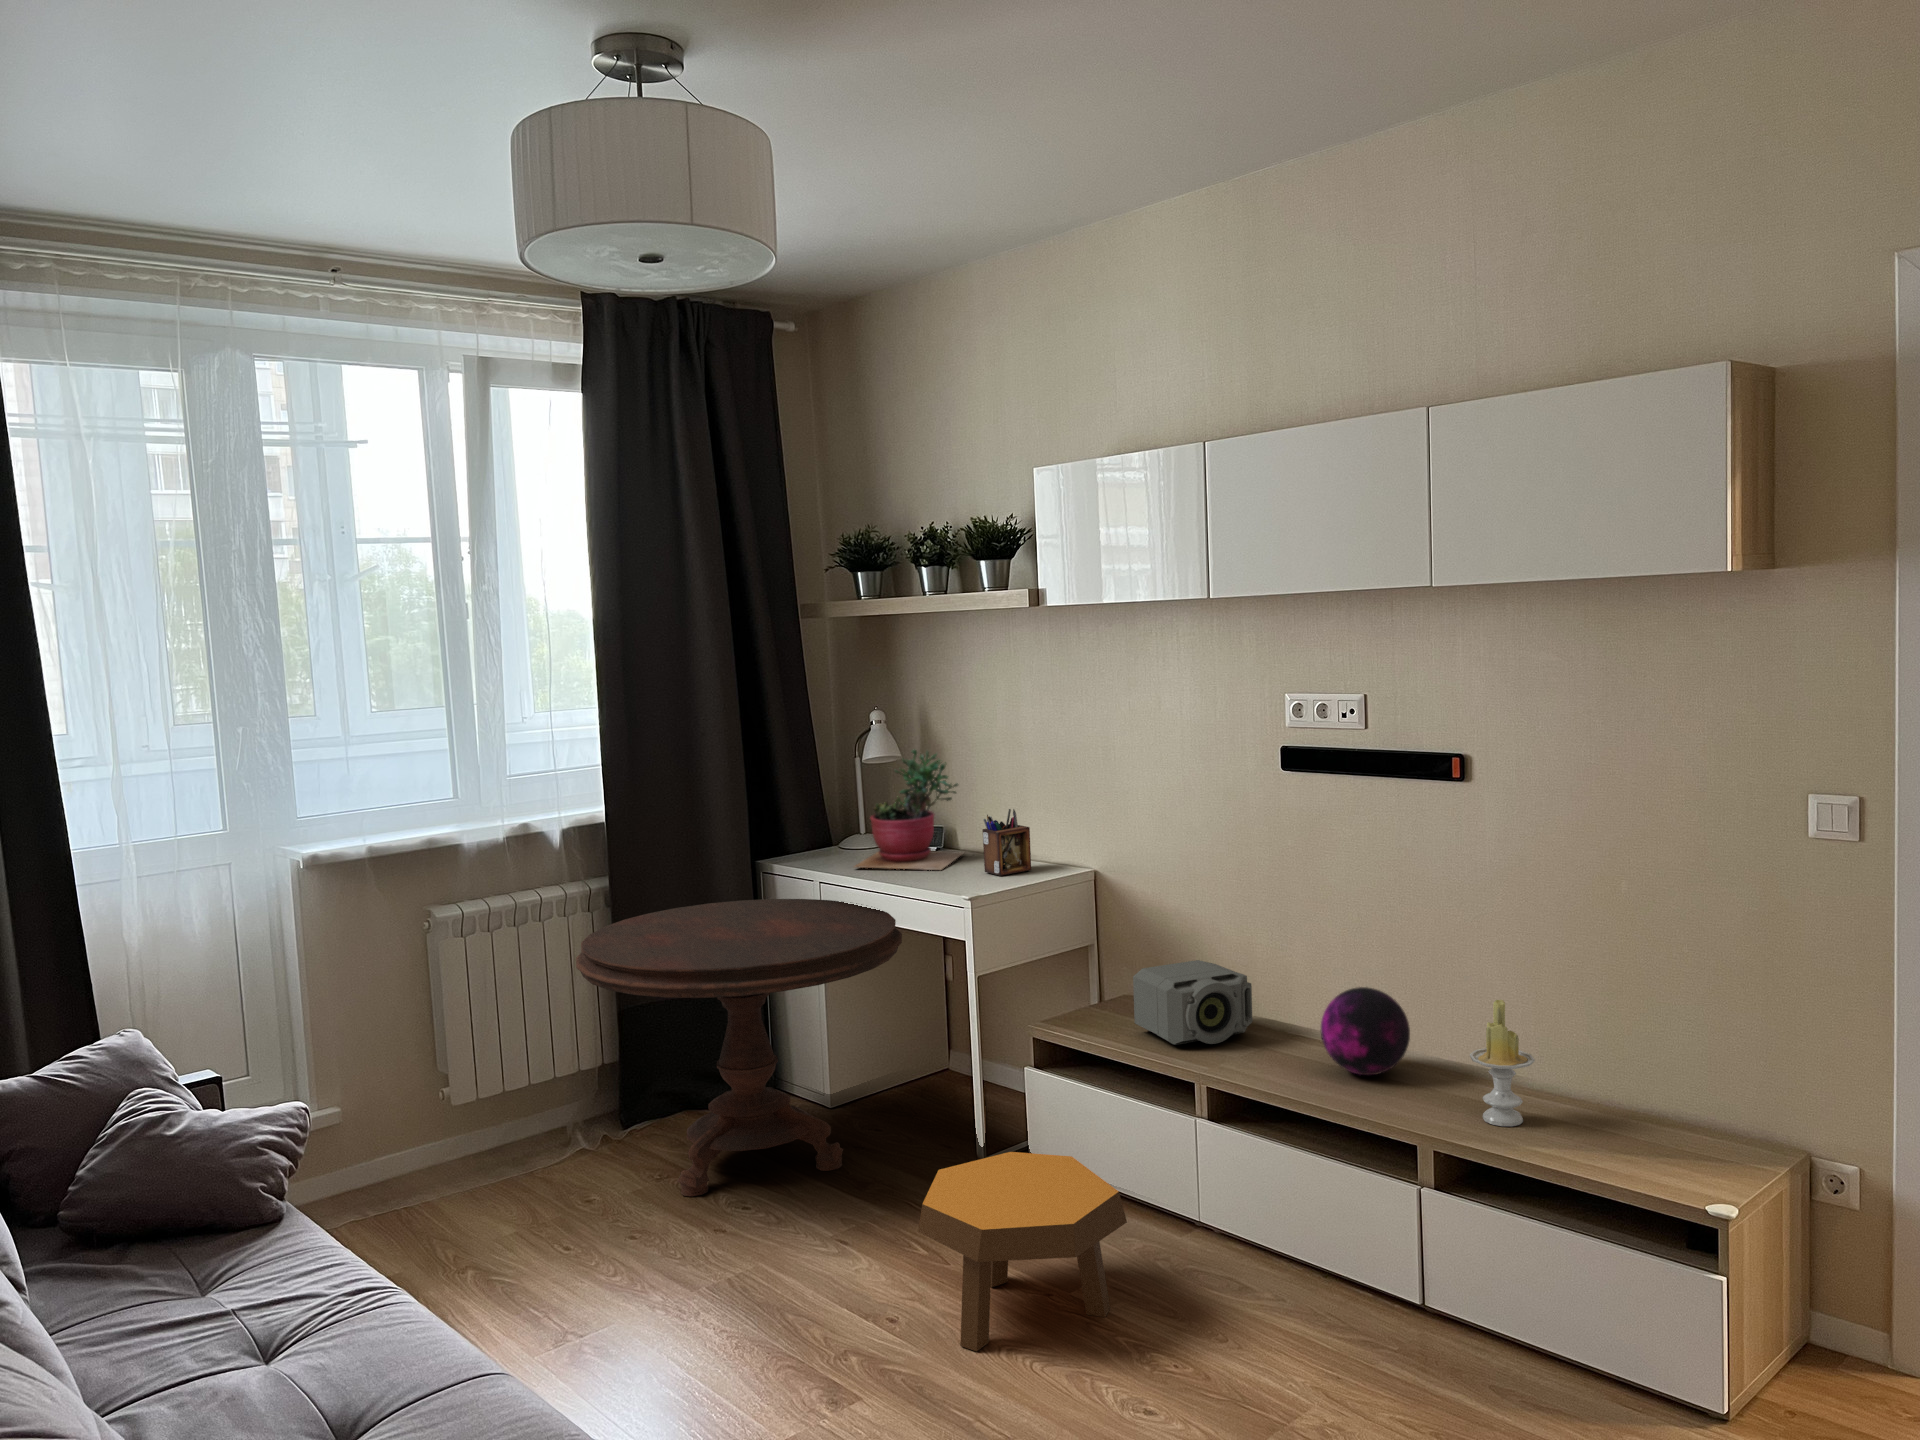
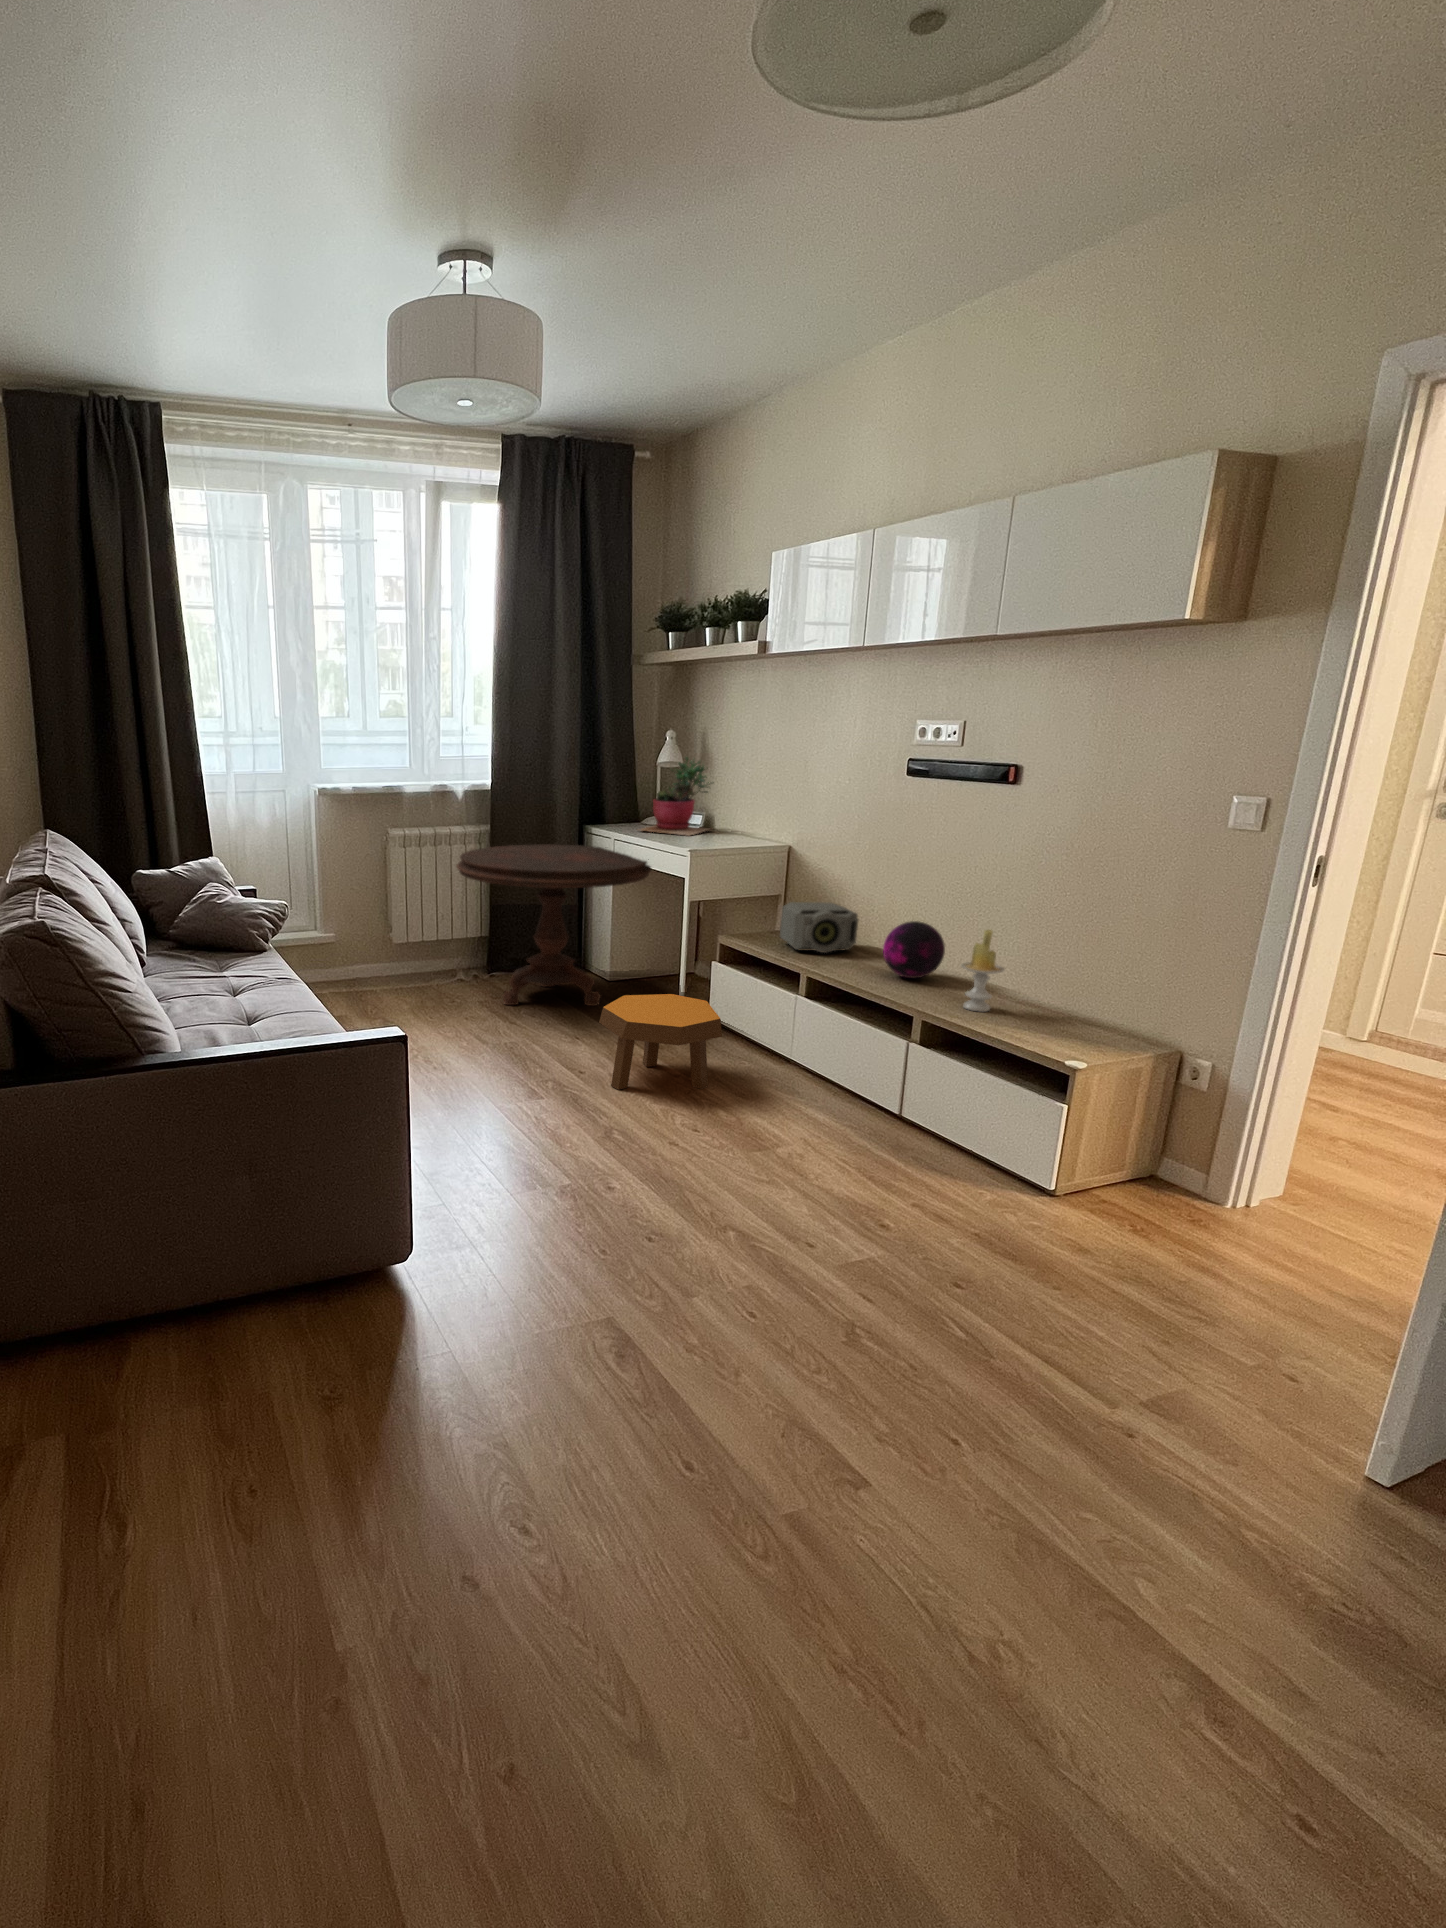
desk organizer: present [982,809,1031,876] -> none [715,799,748,841]

